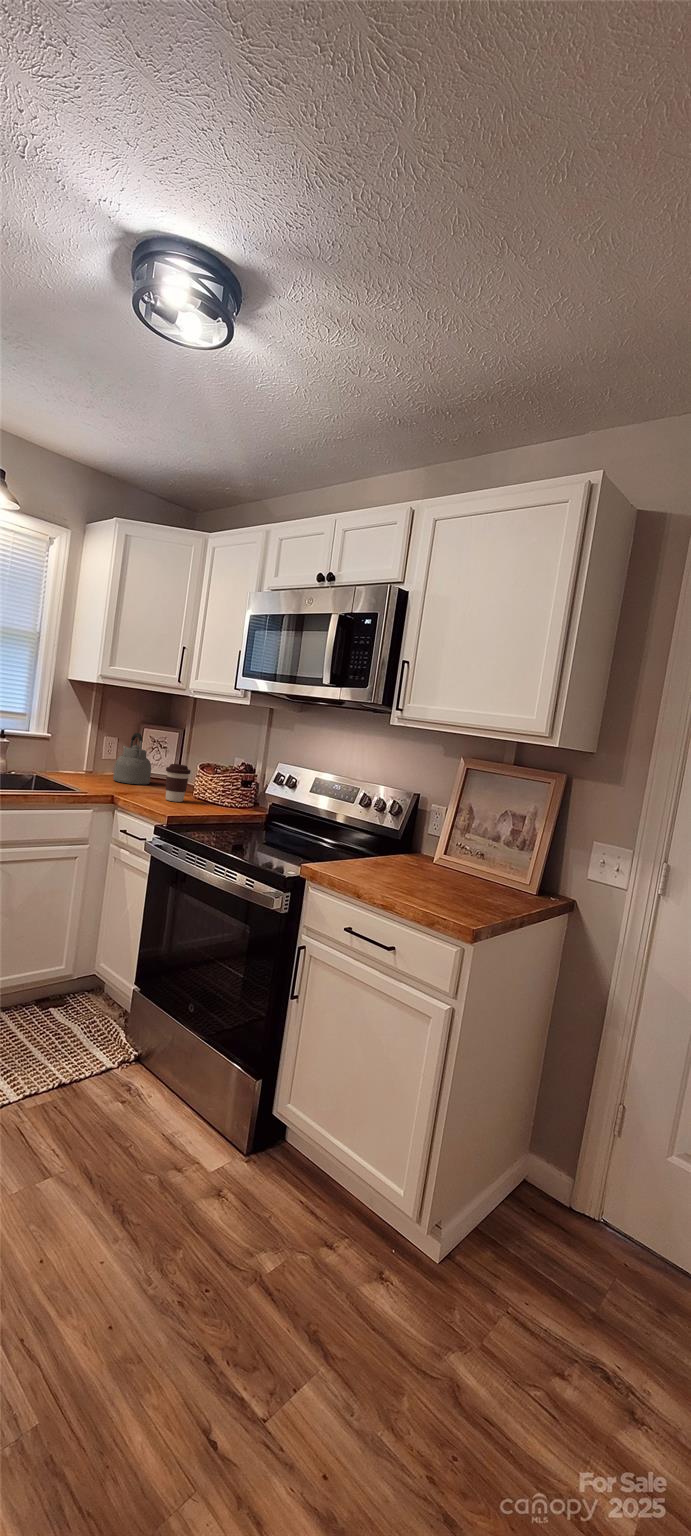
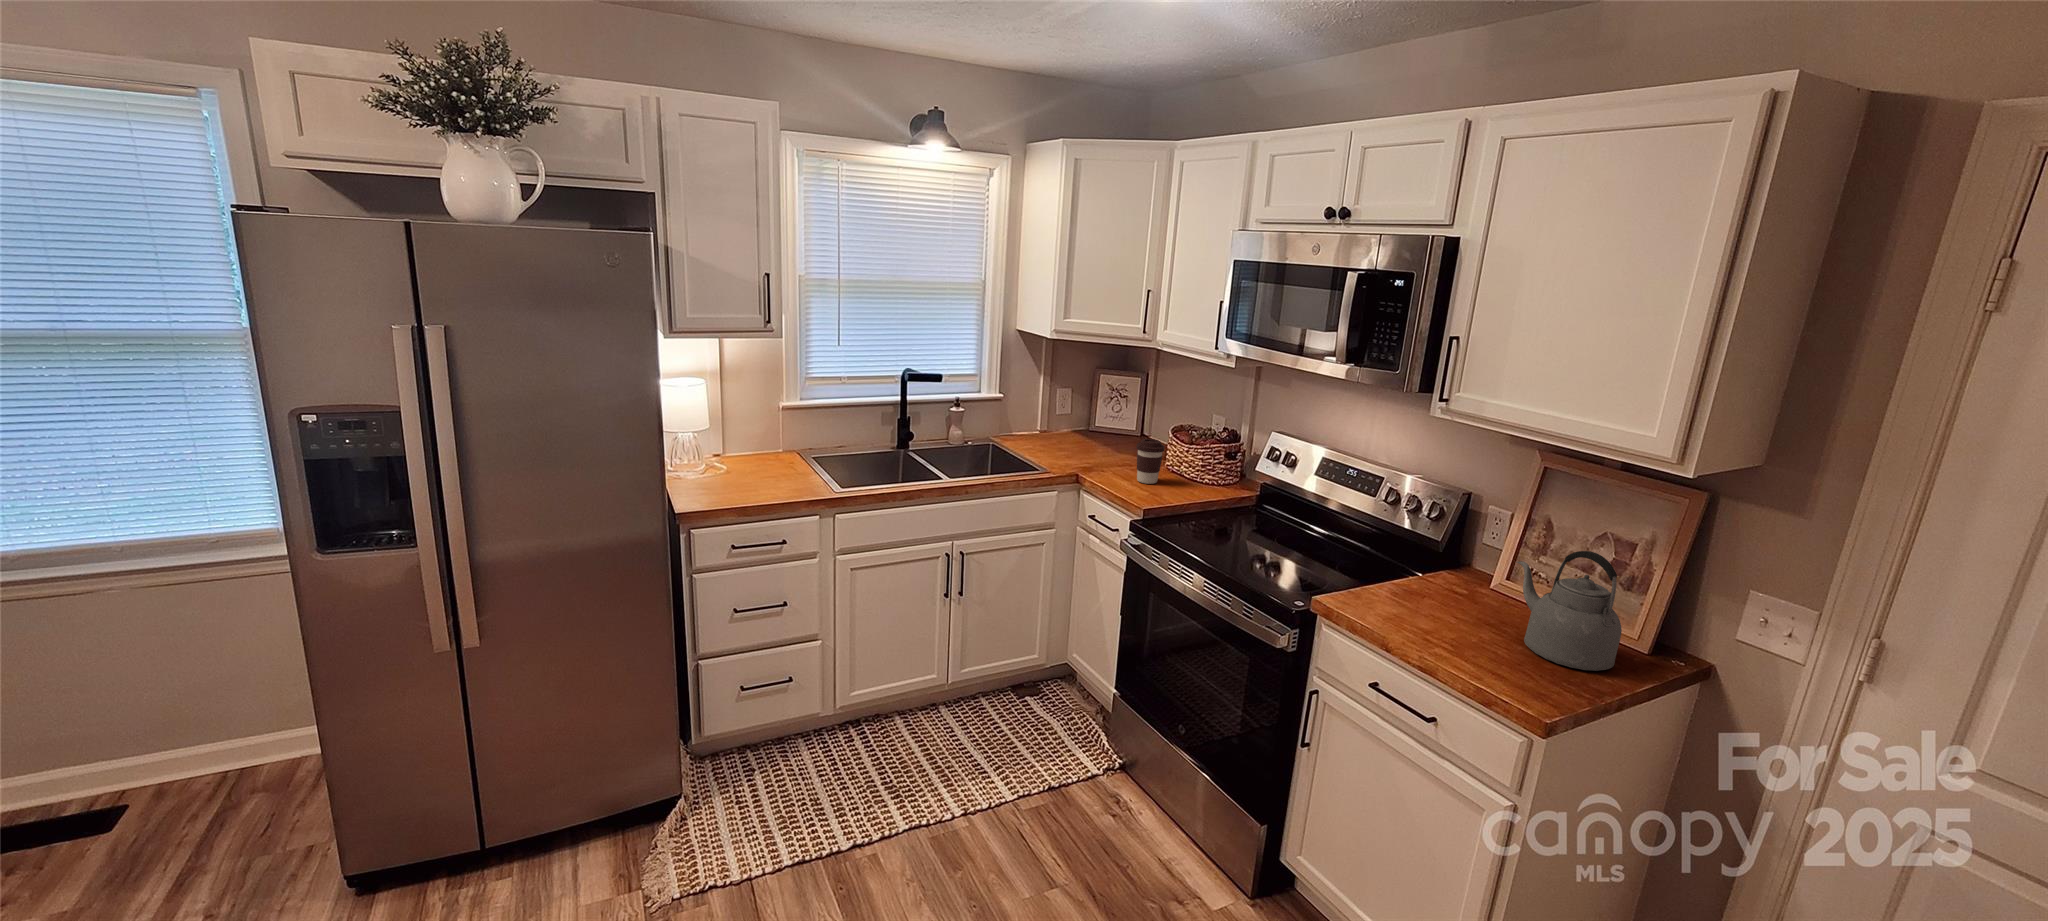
kettle: present [113,733,151,784] -> present [1516,551,1622,671]

